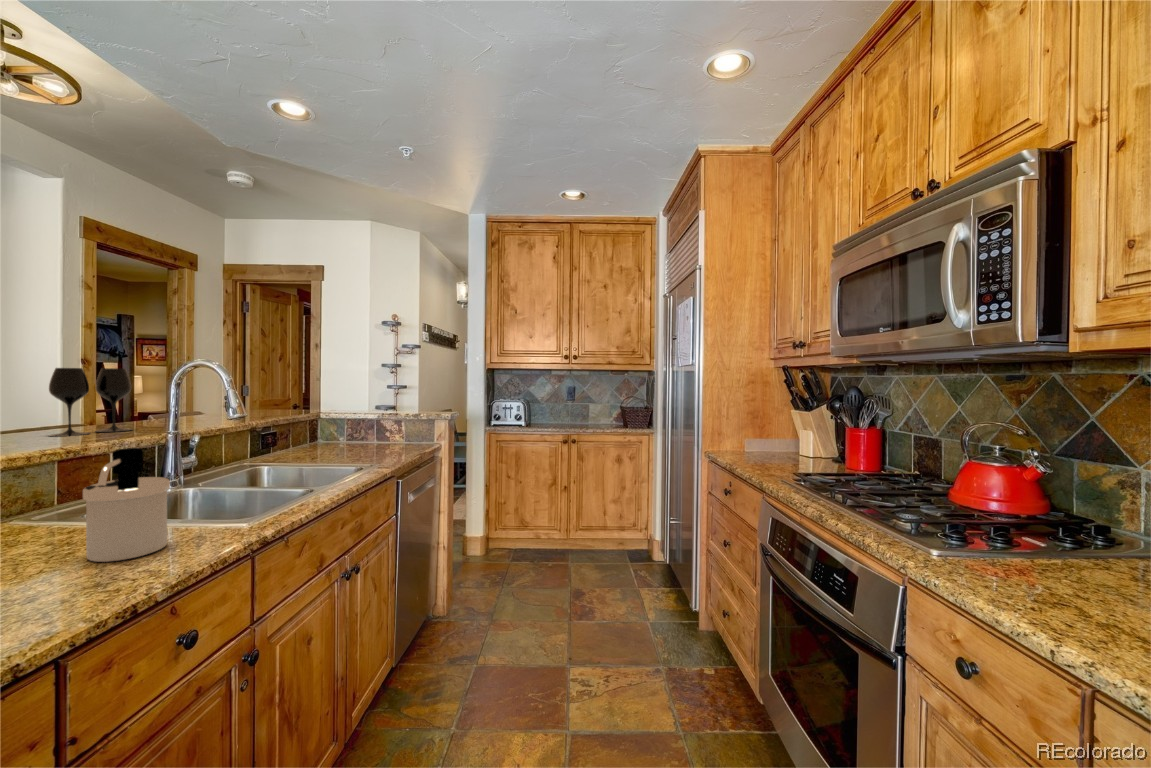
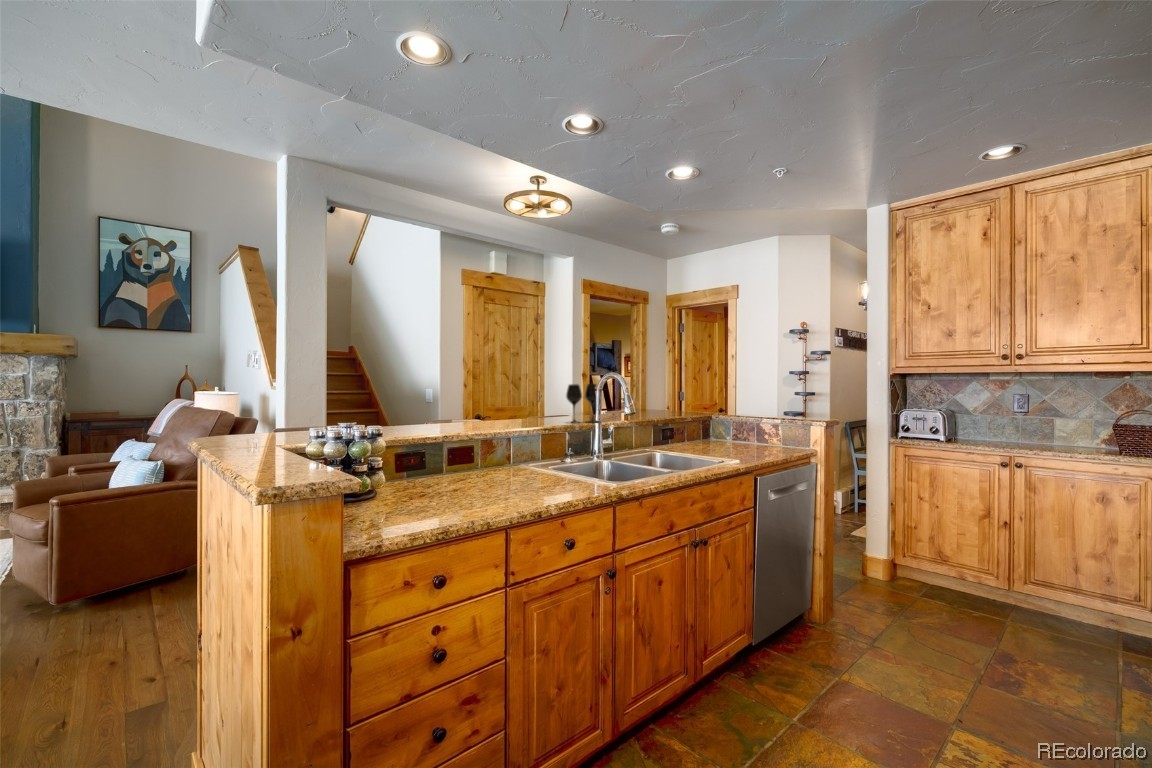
soap dispenser: present [83,448,170,562] -> none [566,430,598,487]

